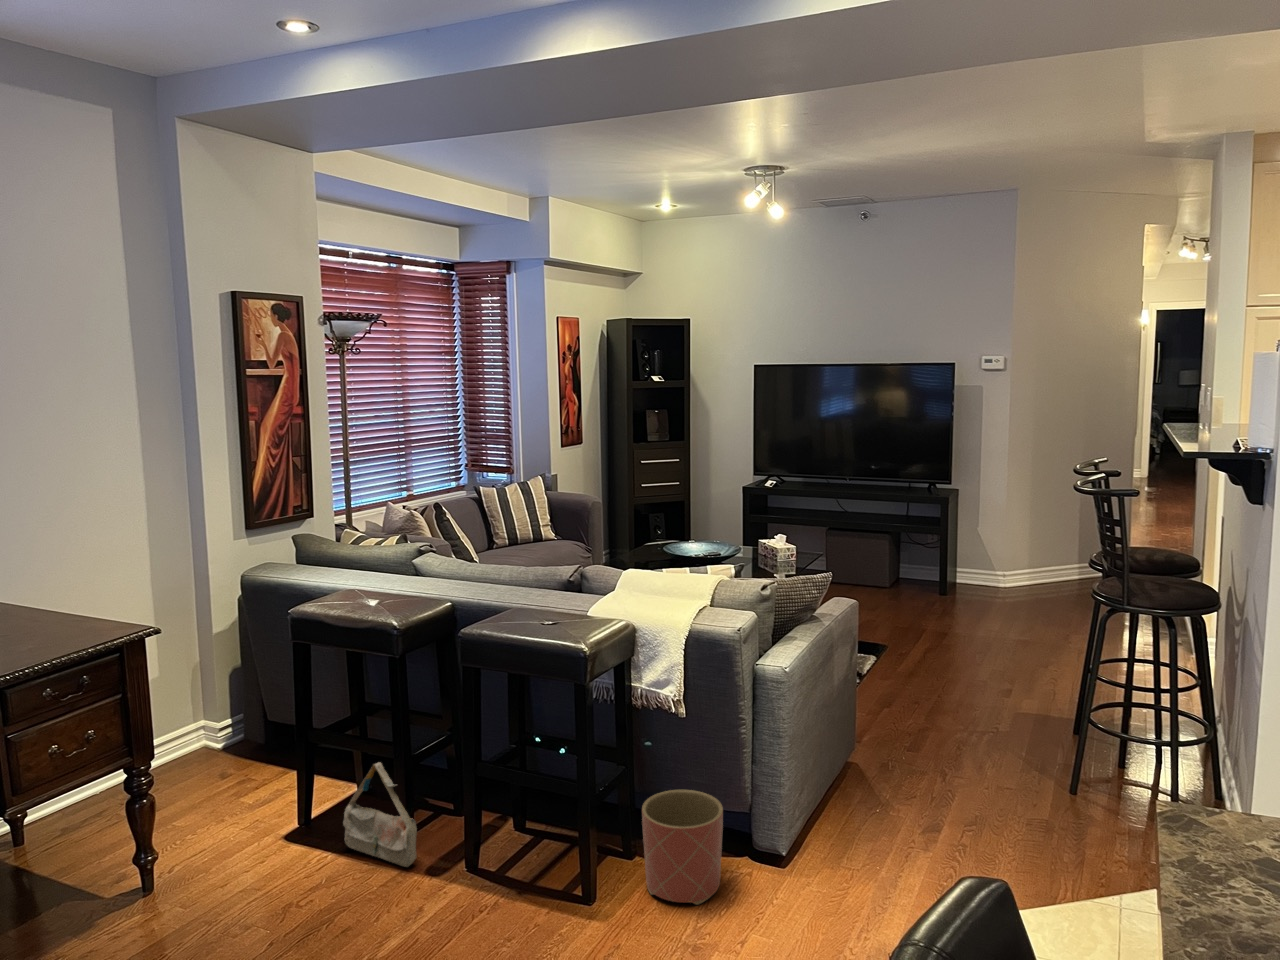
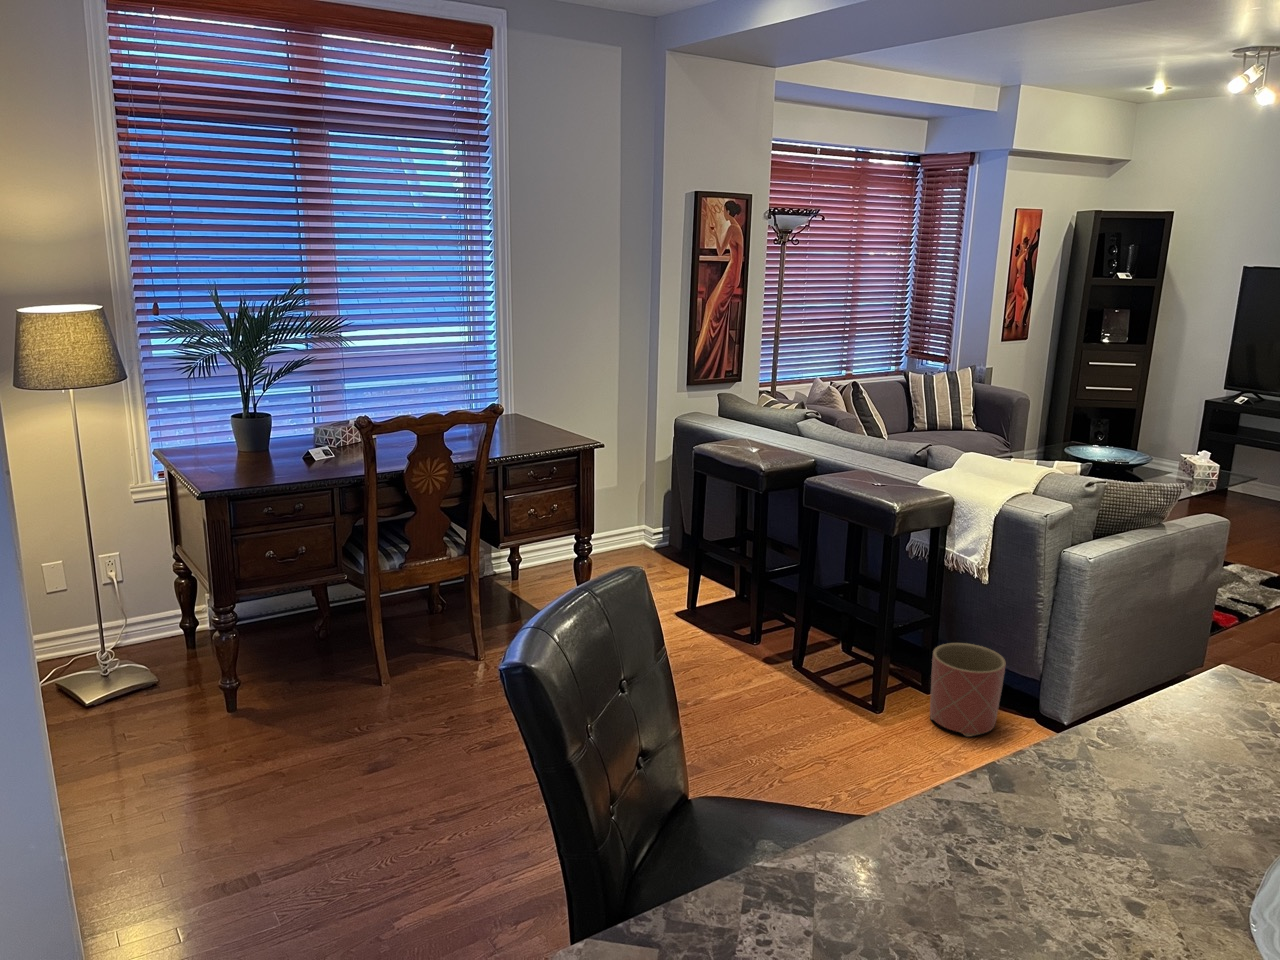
bag: present [343,762,417,867] -> none [714,571,763,653]

